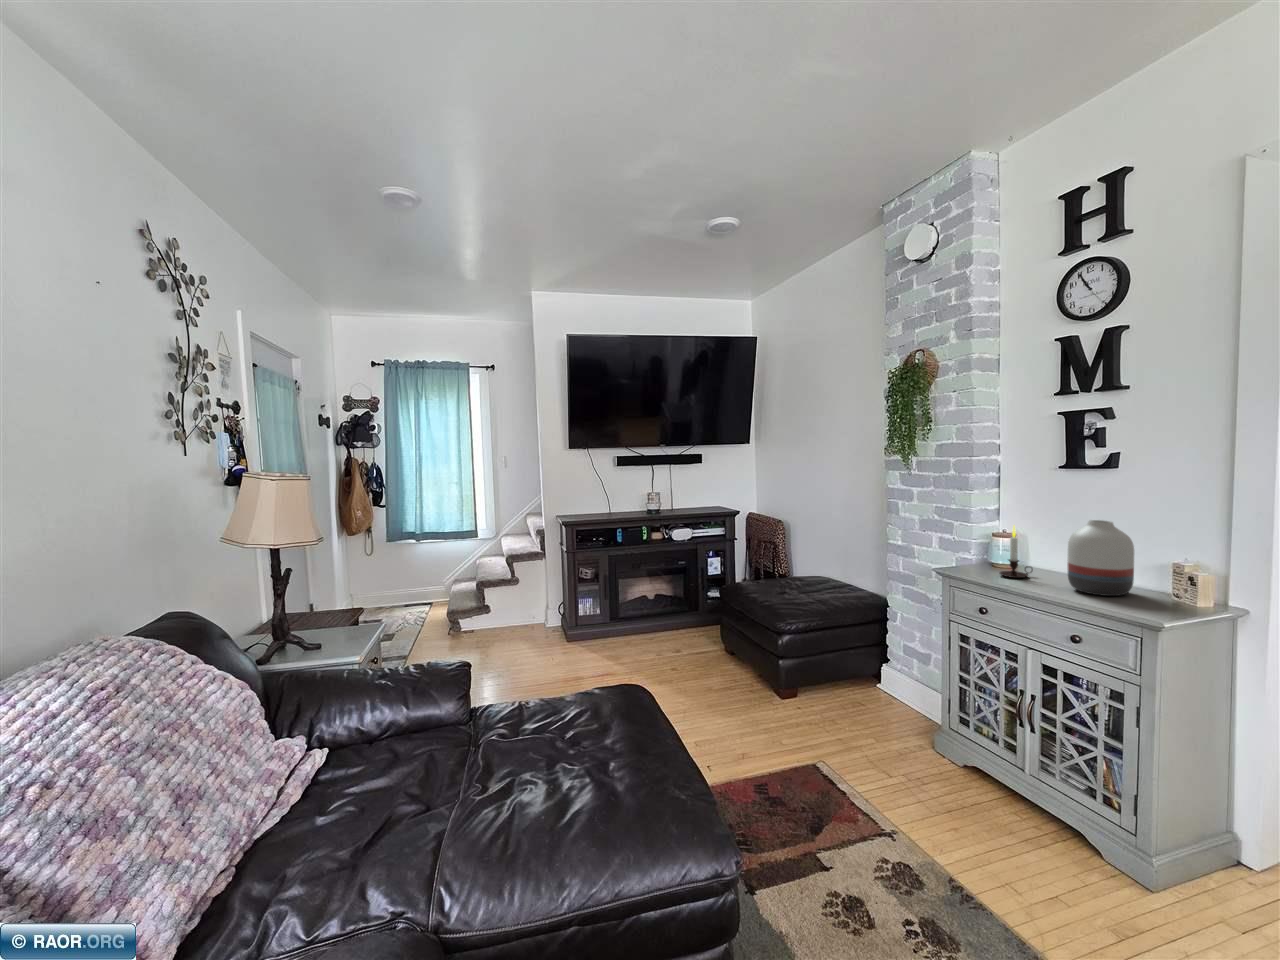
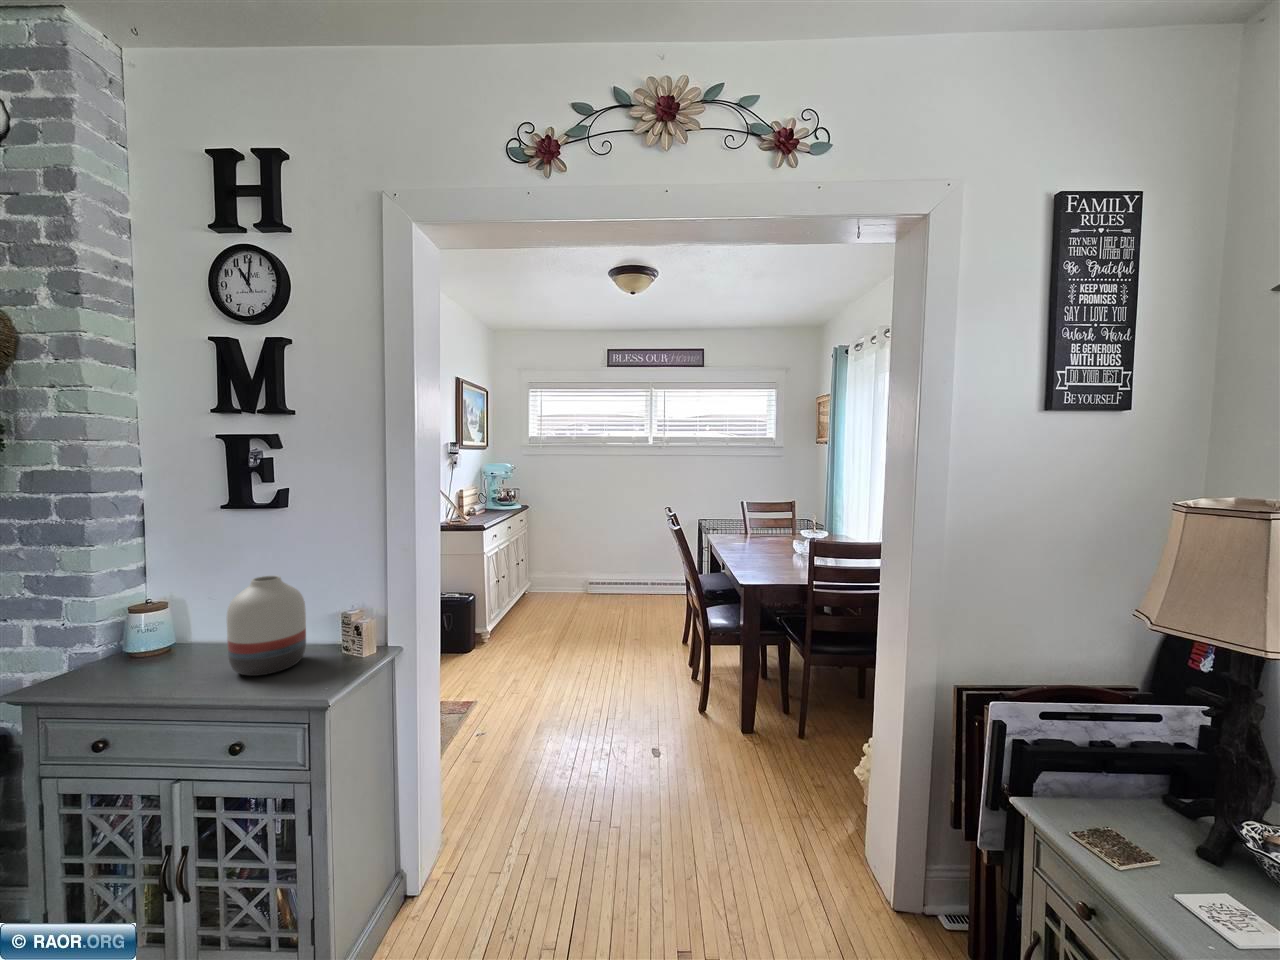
candle: present [1000,526,1033,578] -> none [133,595,189,676]

